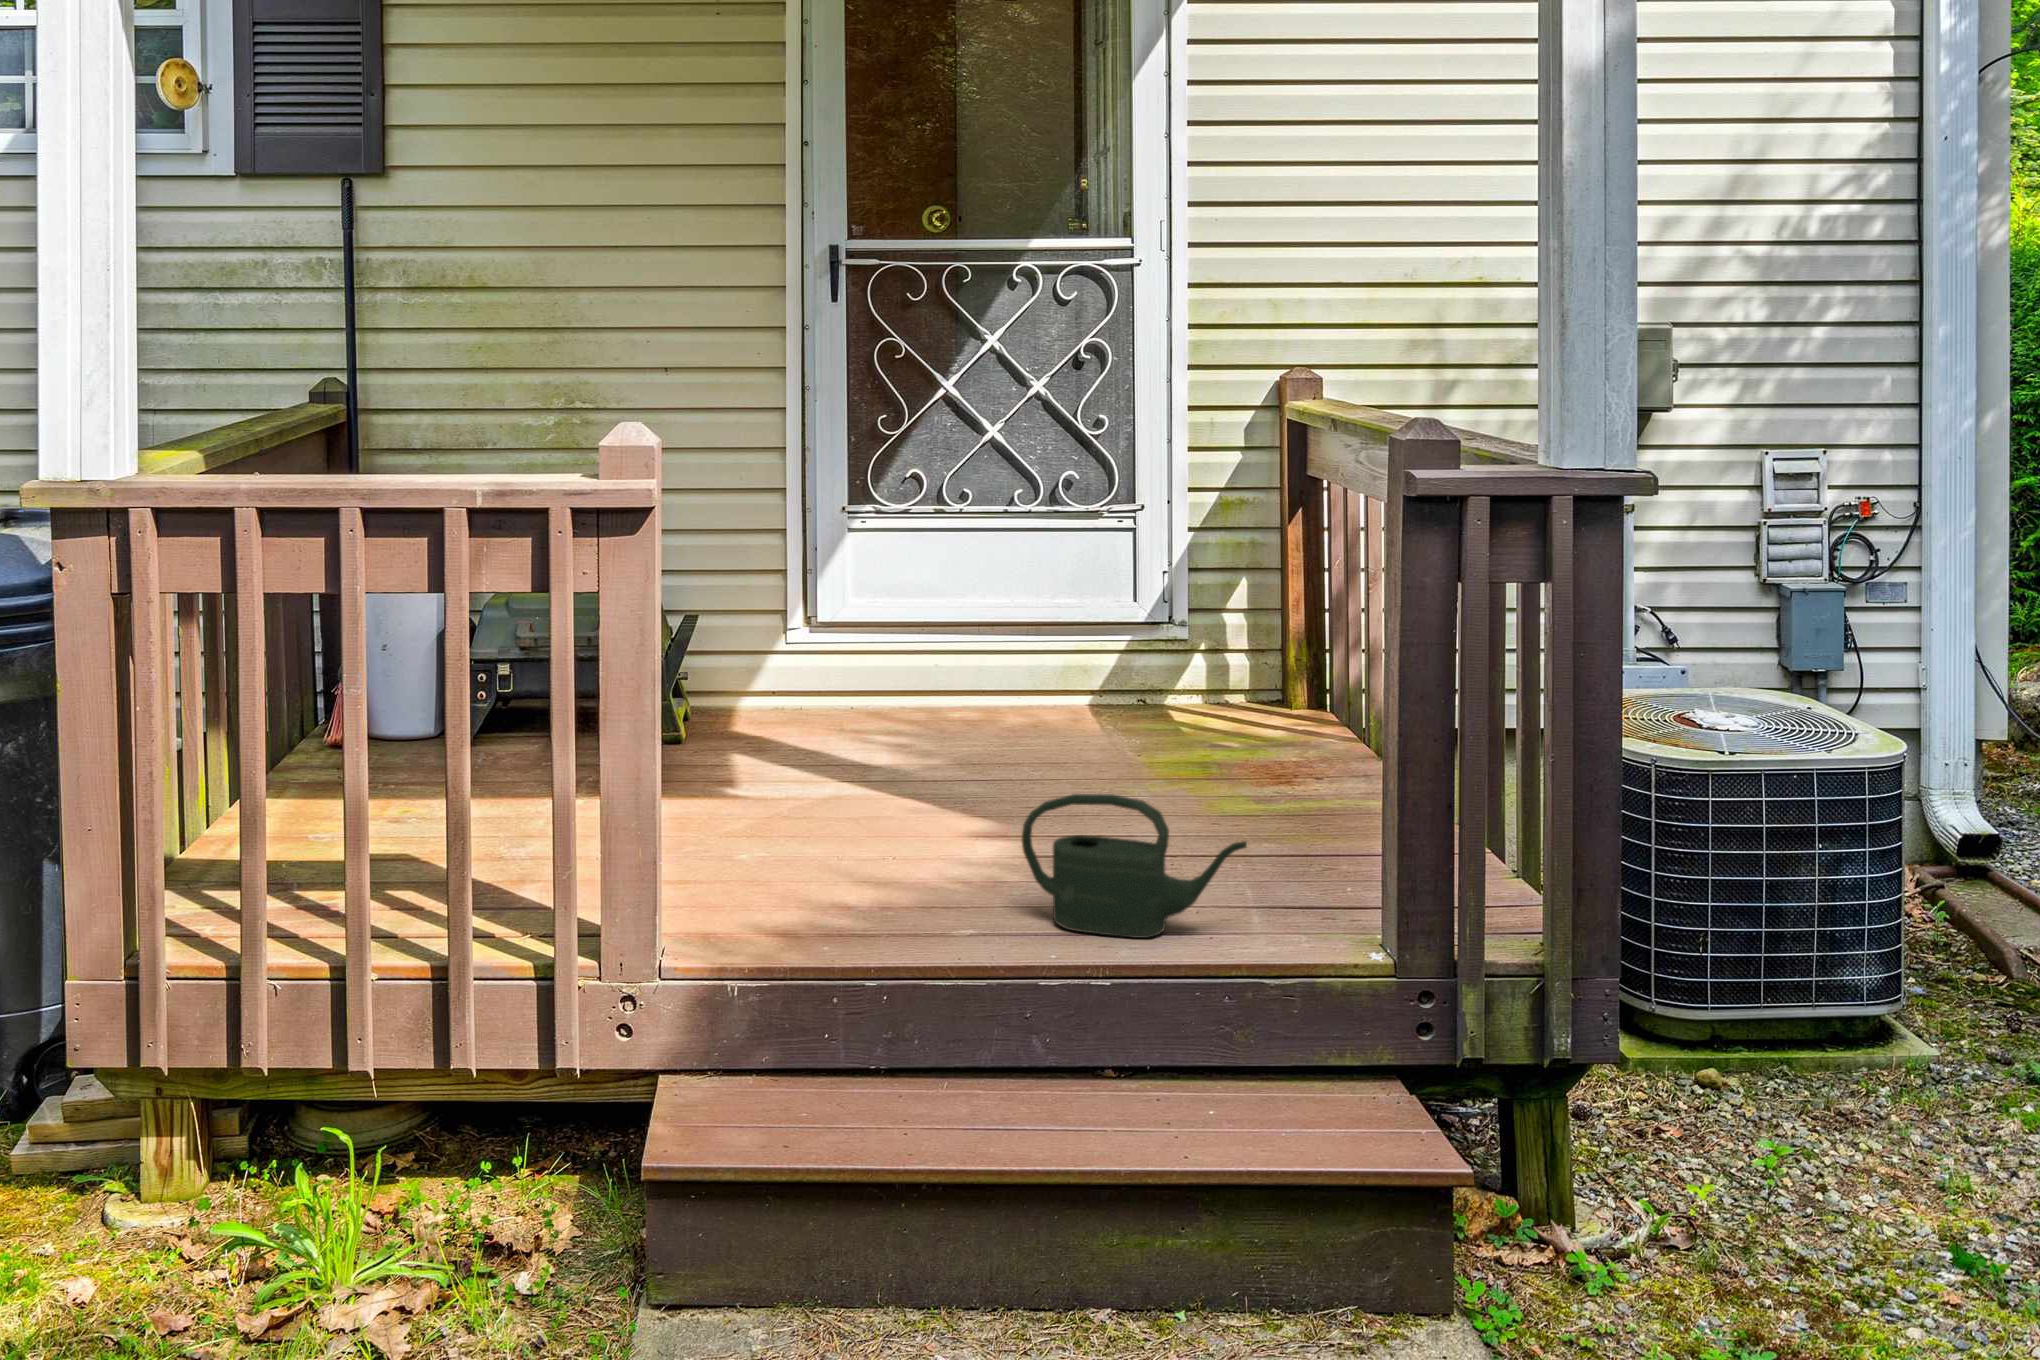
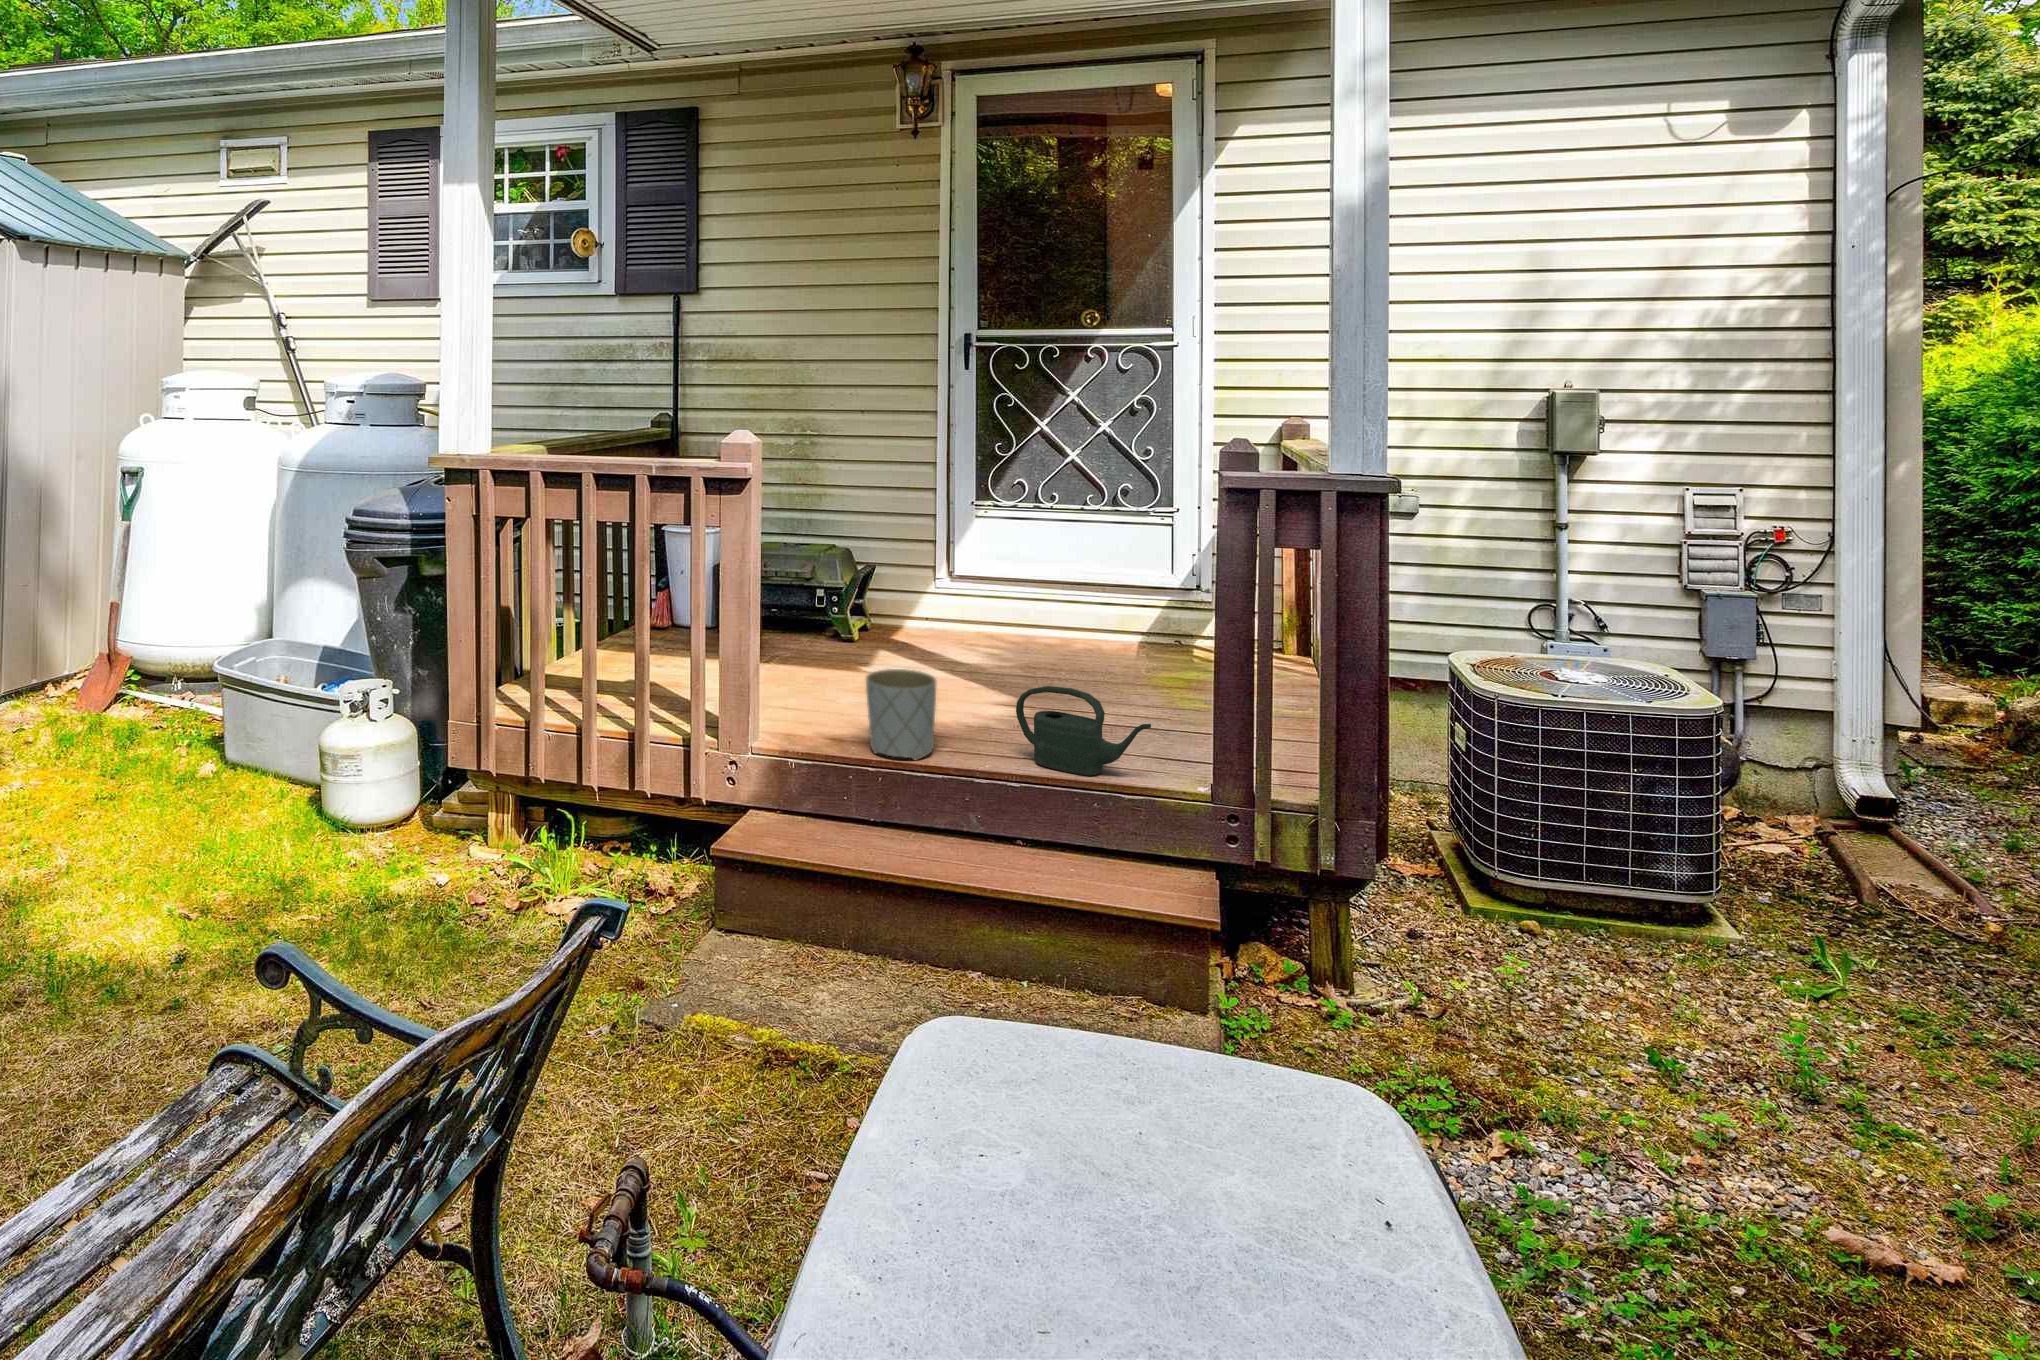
planter: none [771,788,892,946] -> present [866,669,937,760]

